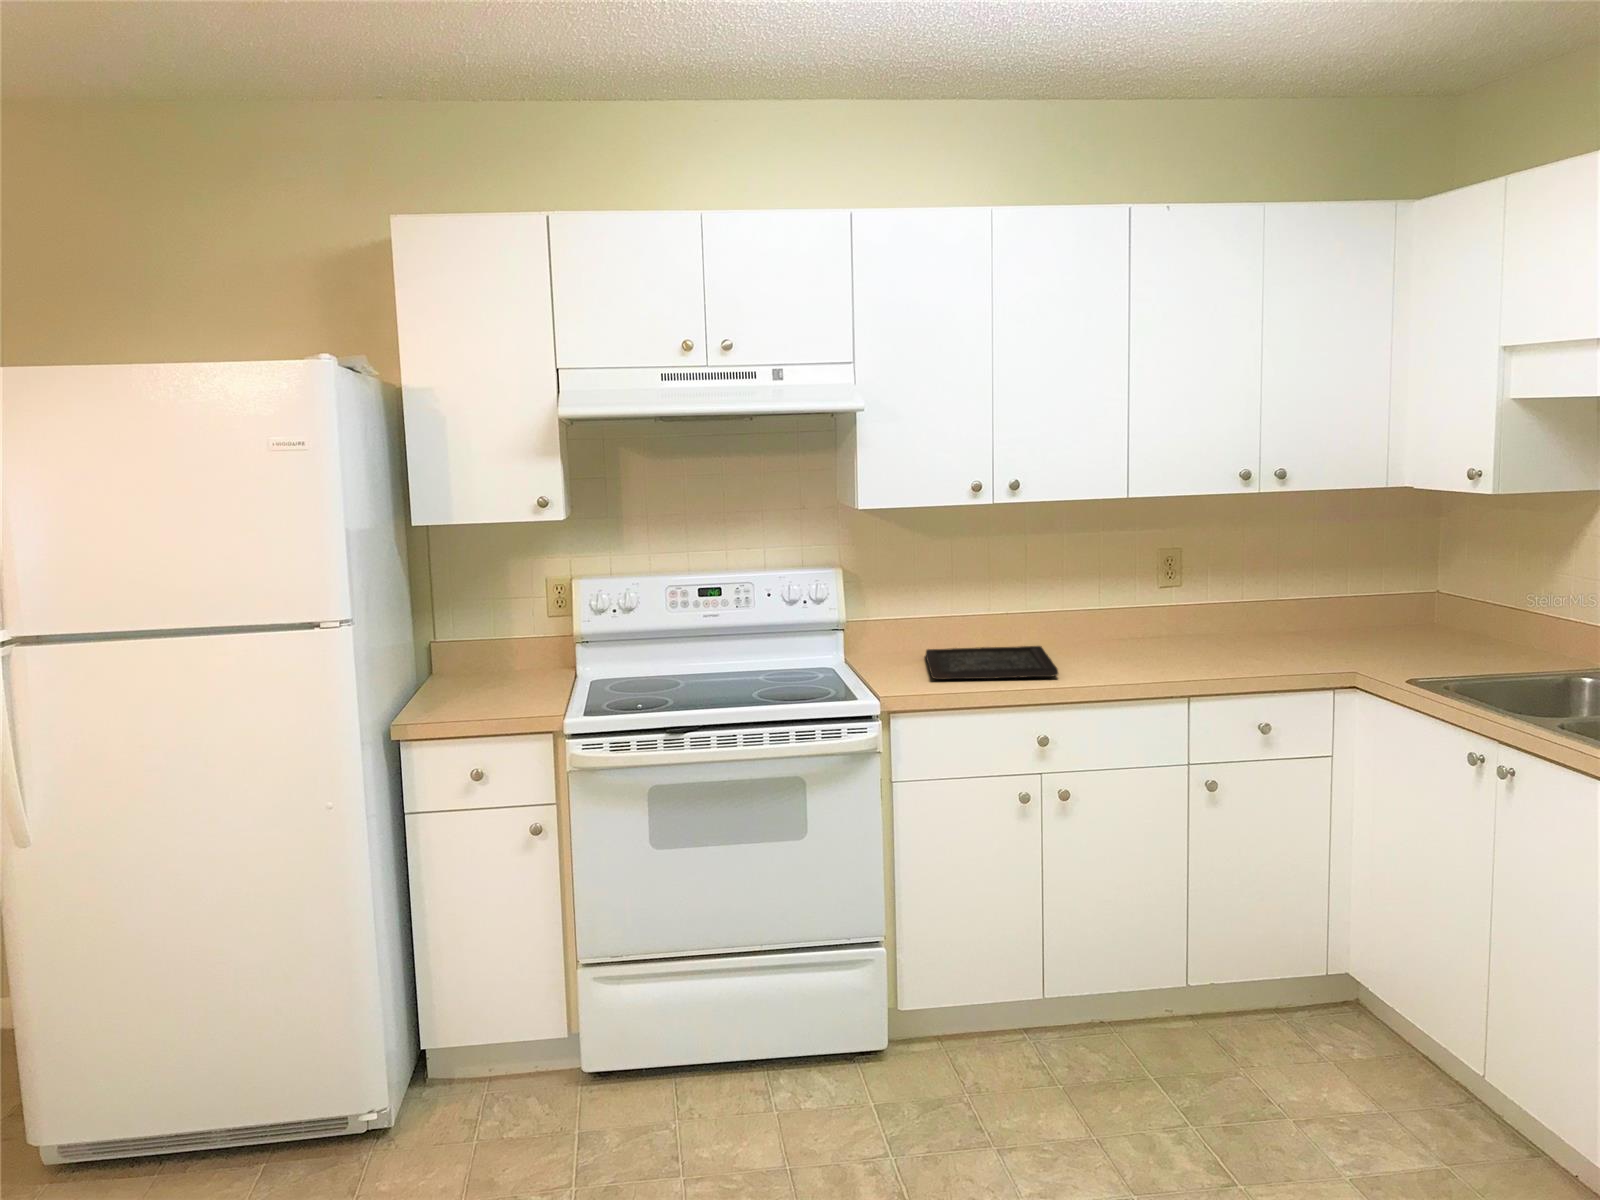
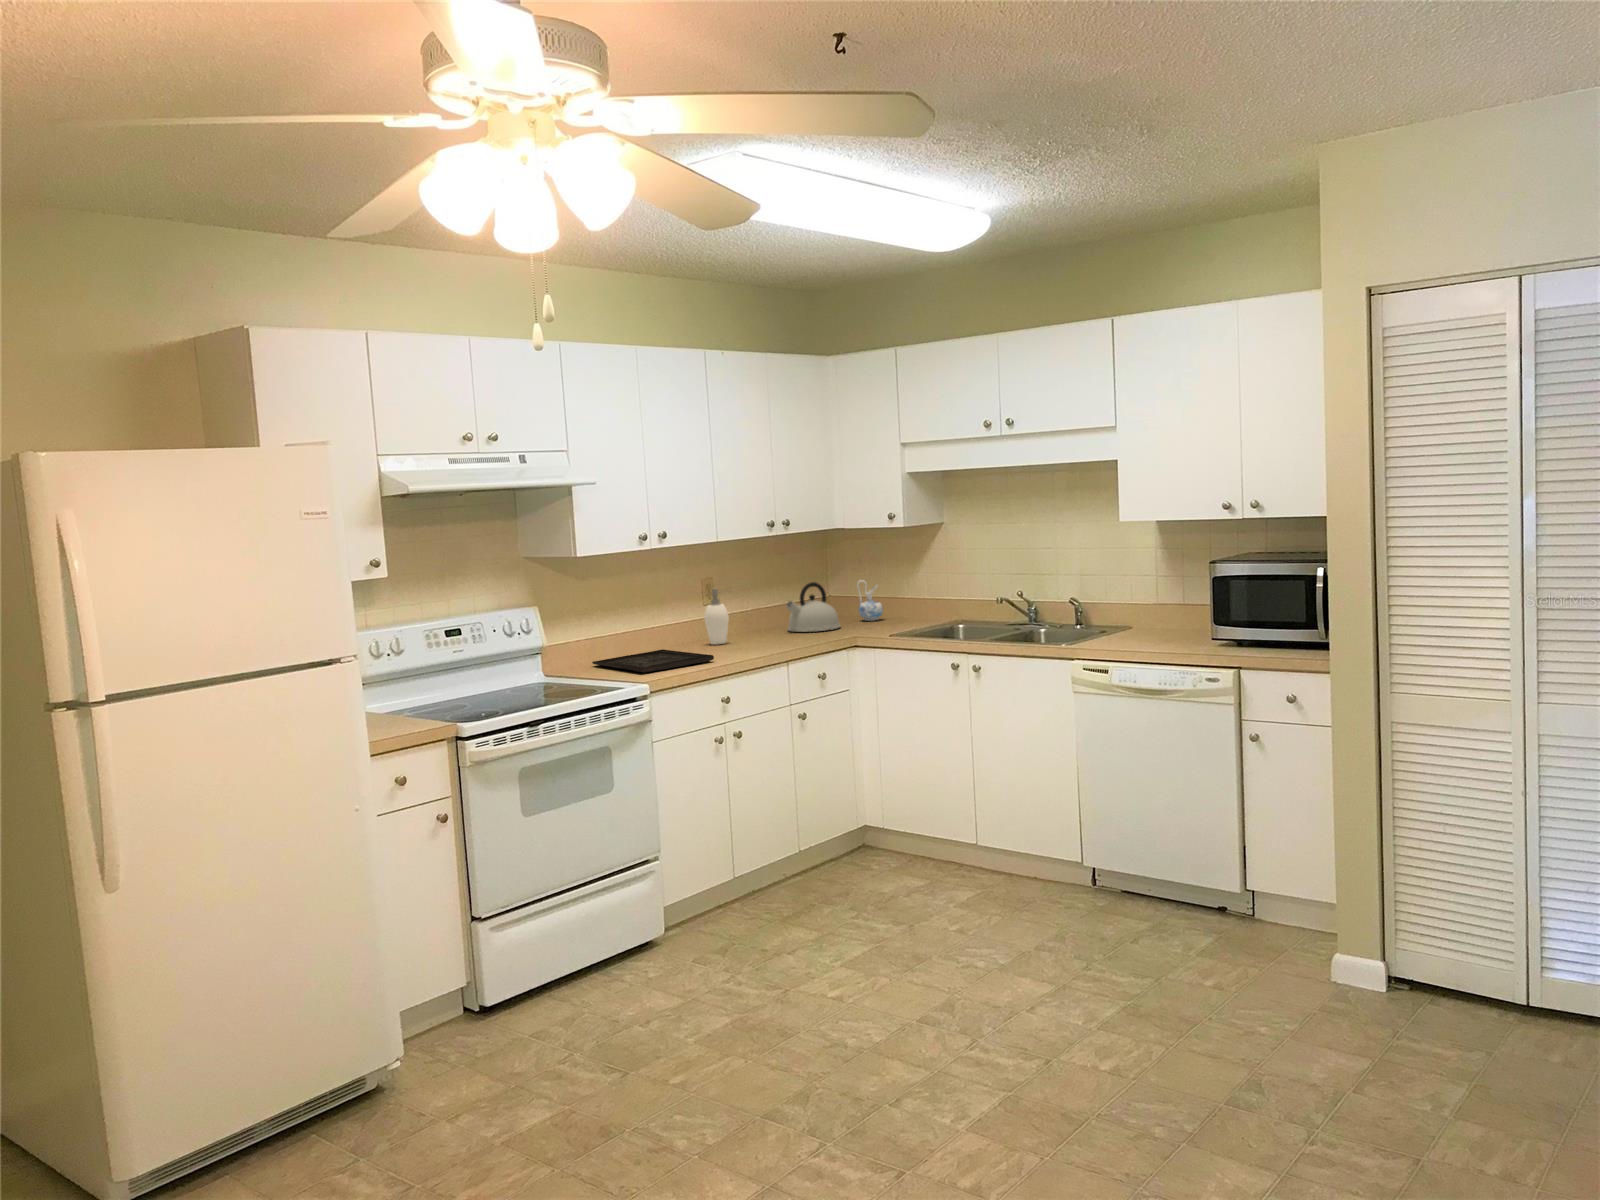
soap dispenser: none [1128,566,1177,649] -> present [704,589,729,644]
kettle: none [1278,571,1377,652] -> present [786,582,840,632]
ceramic pitcher: none [1433,576,1480,646] -> present [857,580,883,621]

